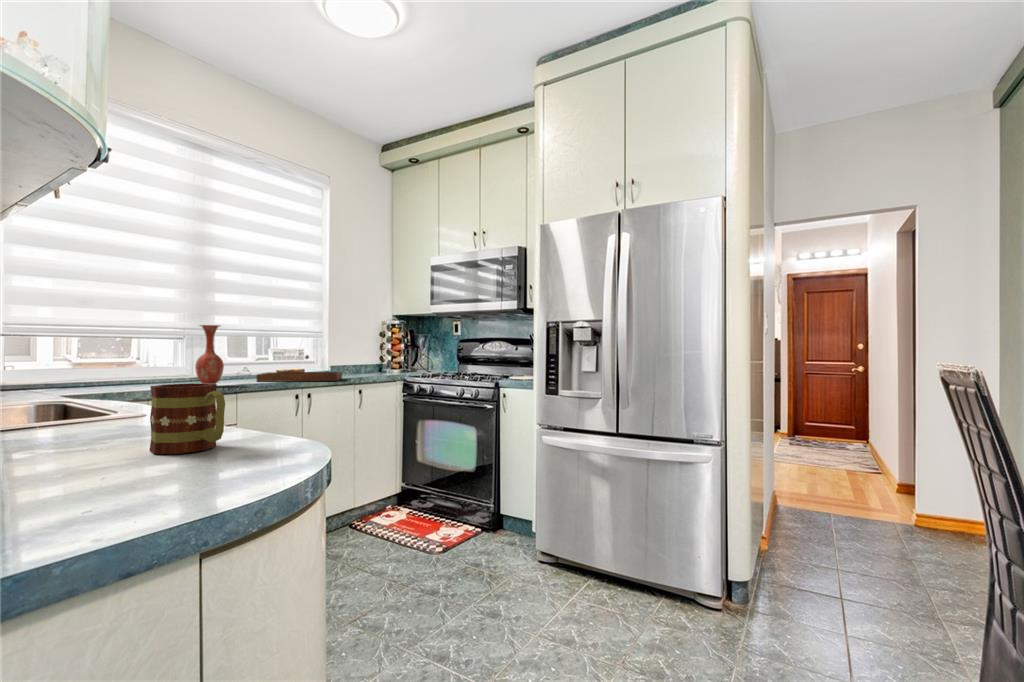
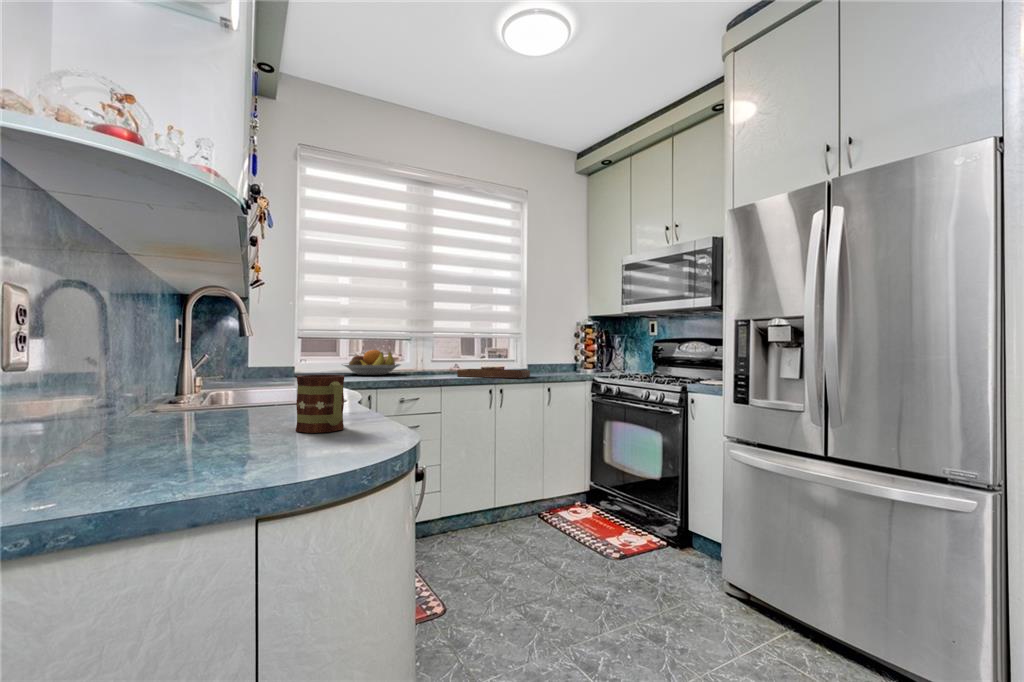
vase: present [195,325,224,384] -> none [407,327,428,379]
fruit bowl: none [87,352,178,384] -> present [344,350,401,375]

